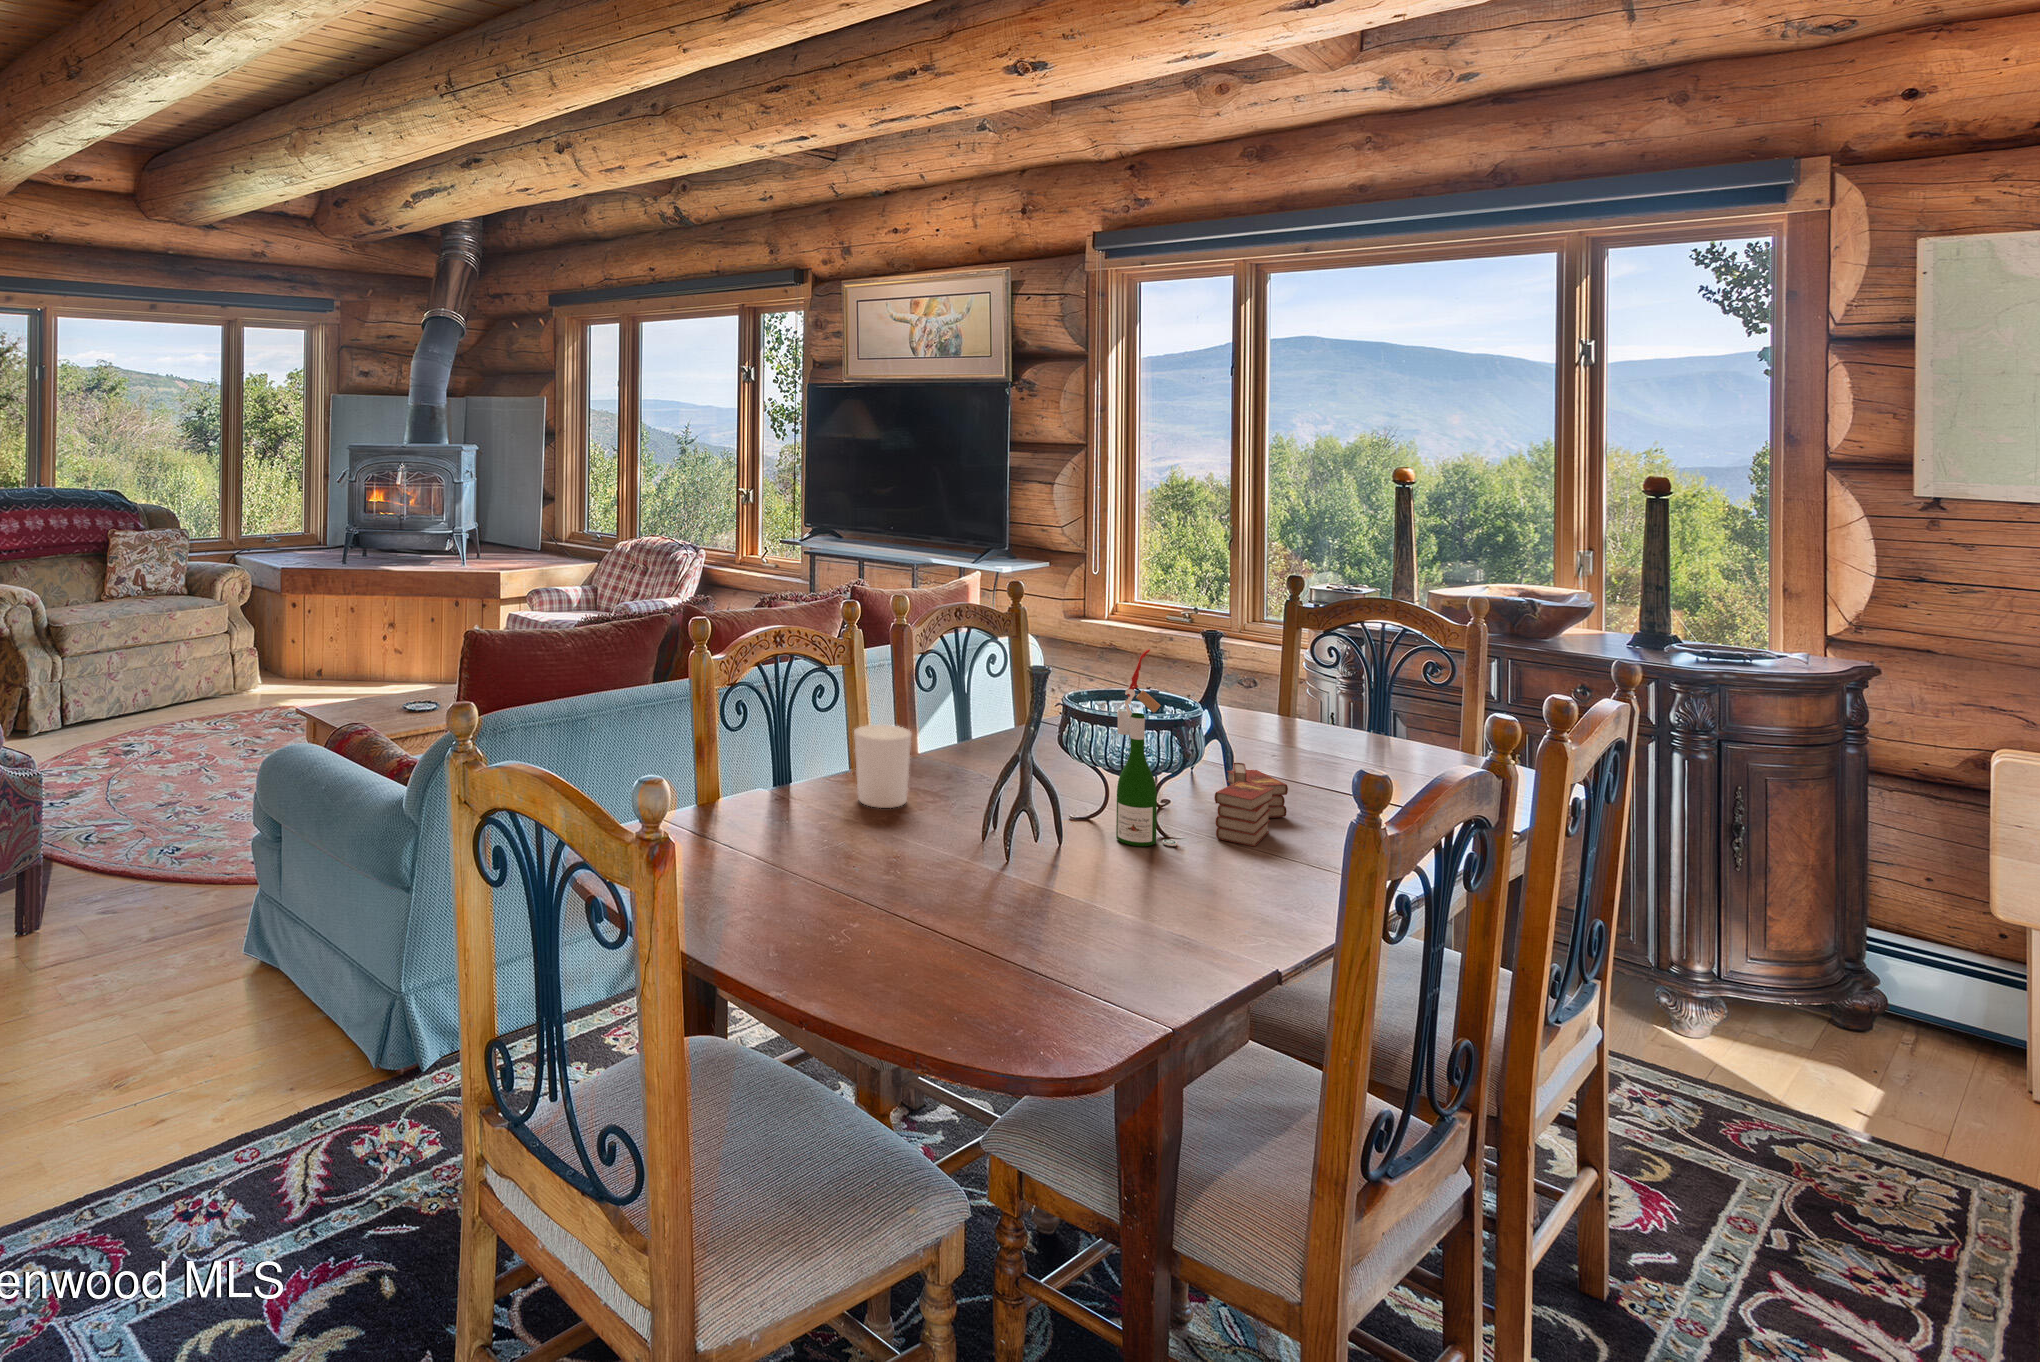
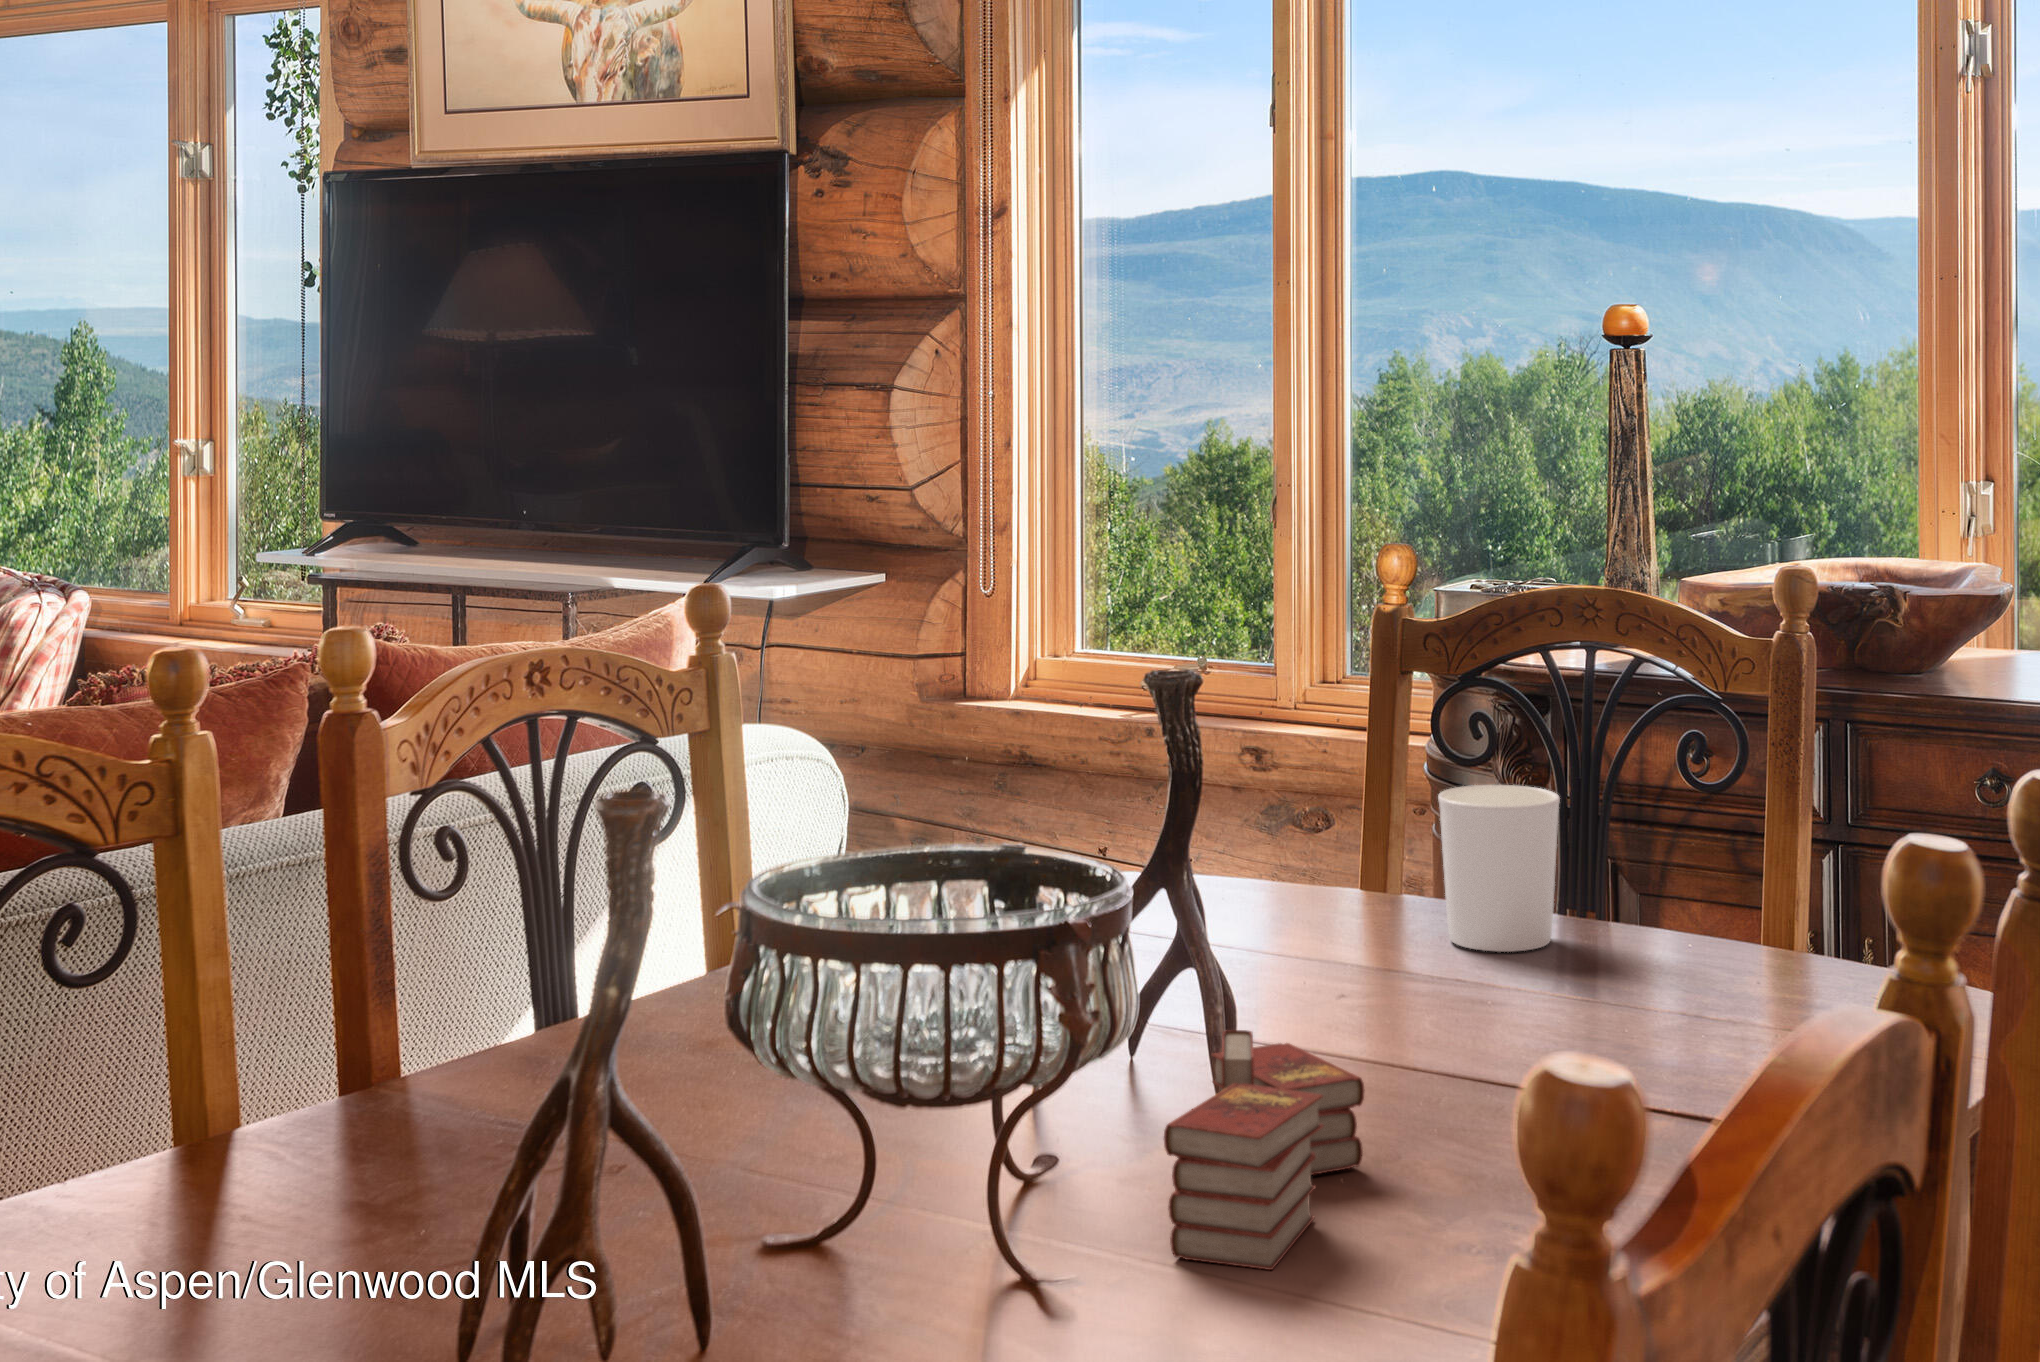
wine bottle: present [1116,649,1177,846] -> none [886,722,1060,1310]
candle holder: present [854,725,911,808] -> present [1438,785,1560,952]

